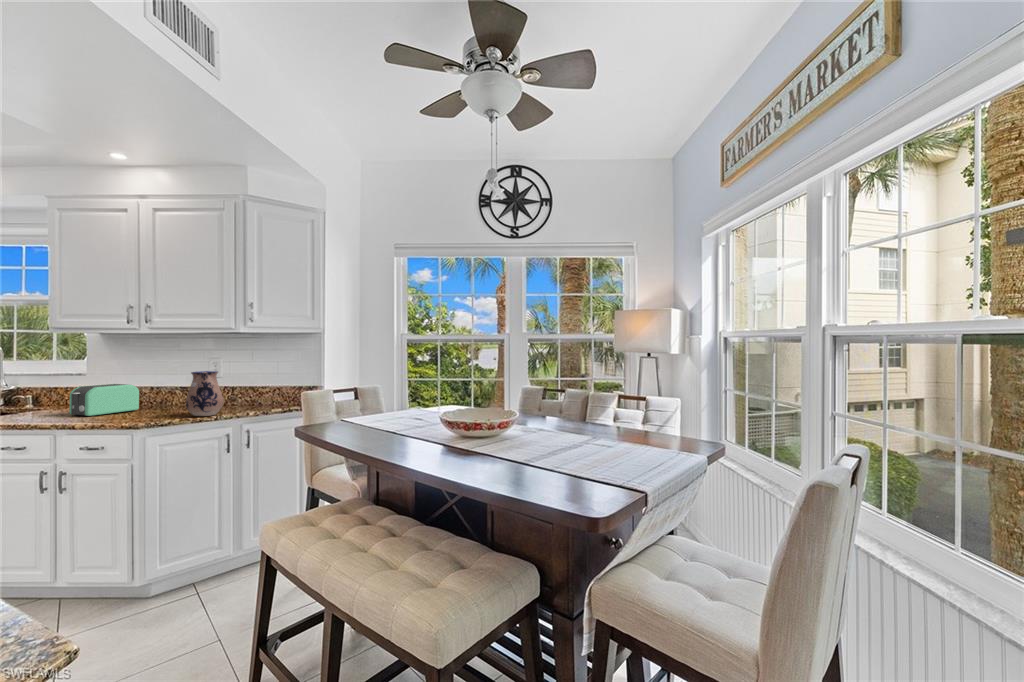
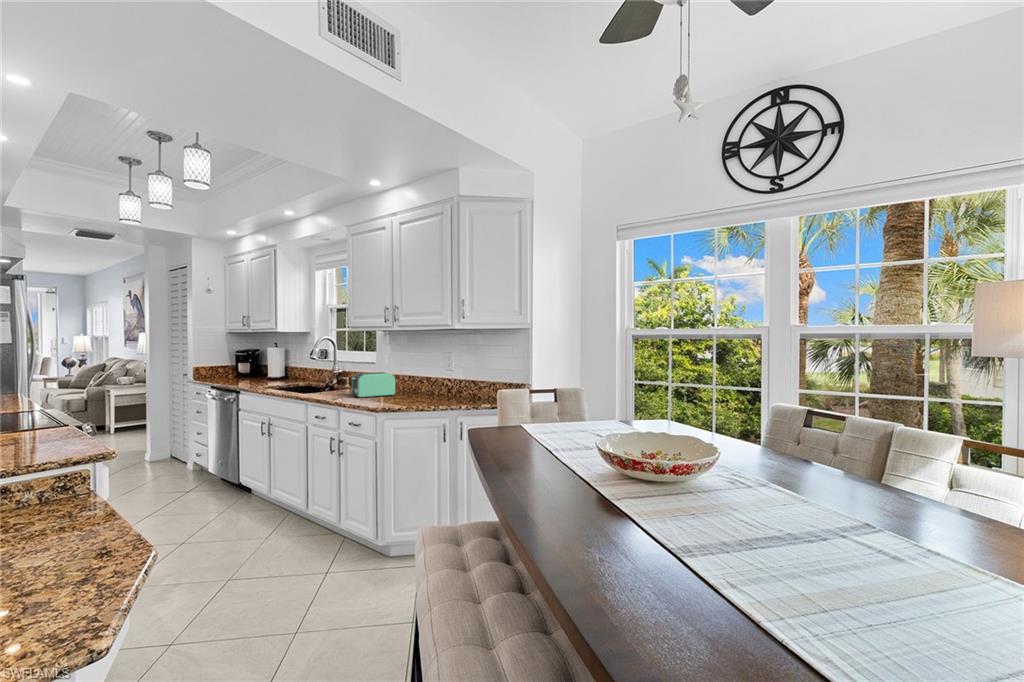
ceramic pitcher: present [186,371,223,416] -> none [413,364,442,406]

